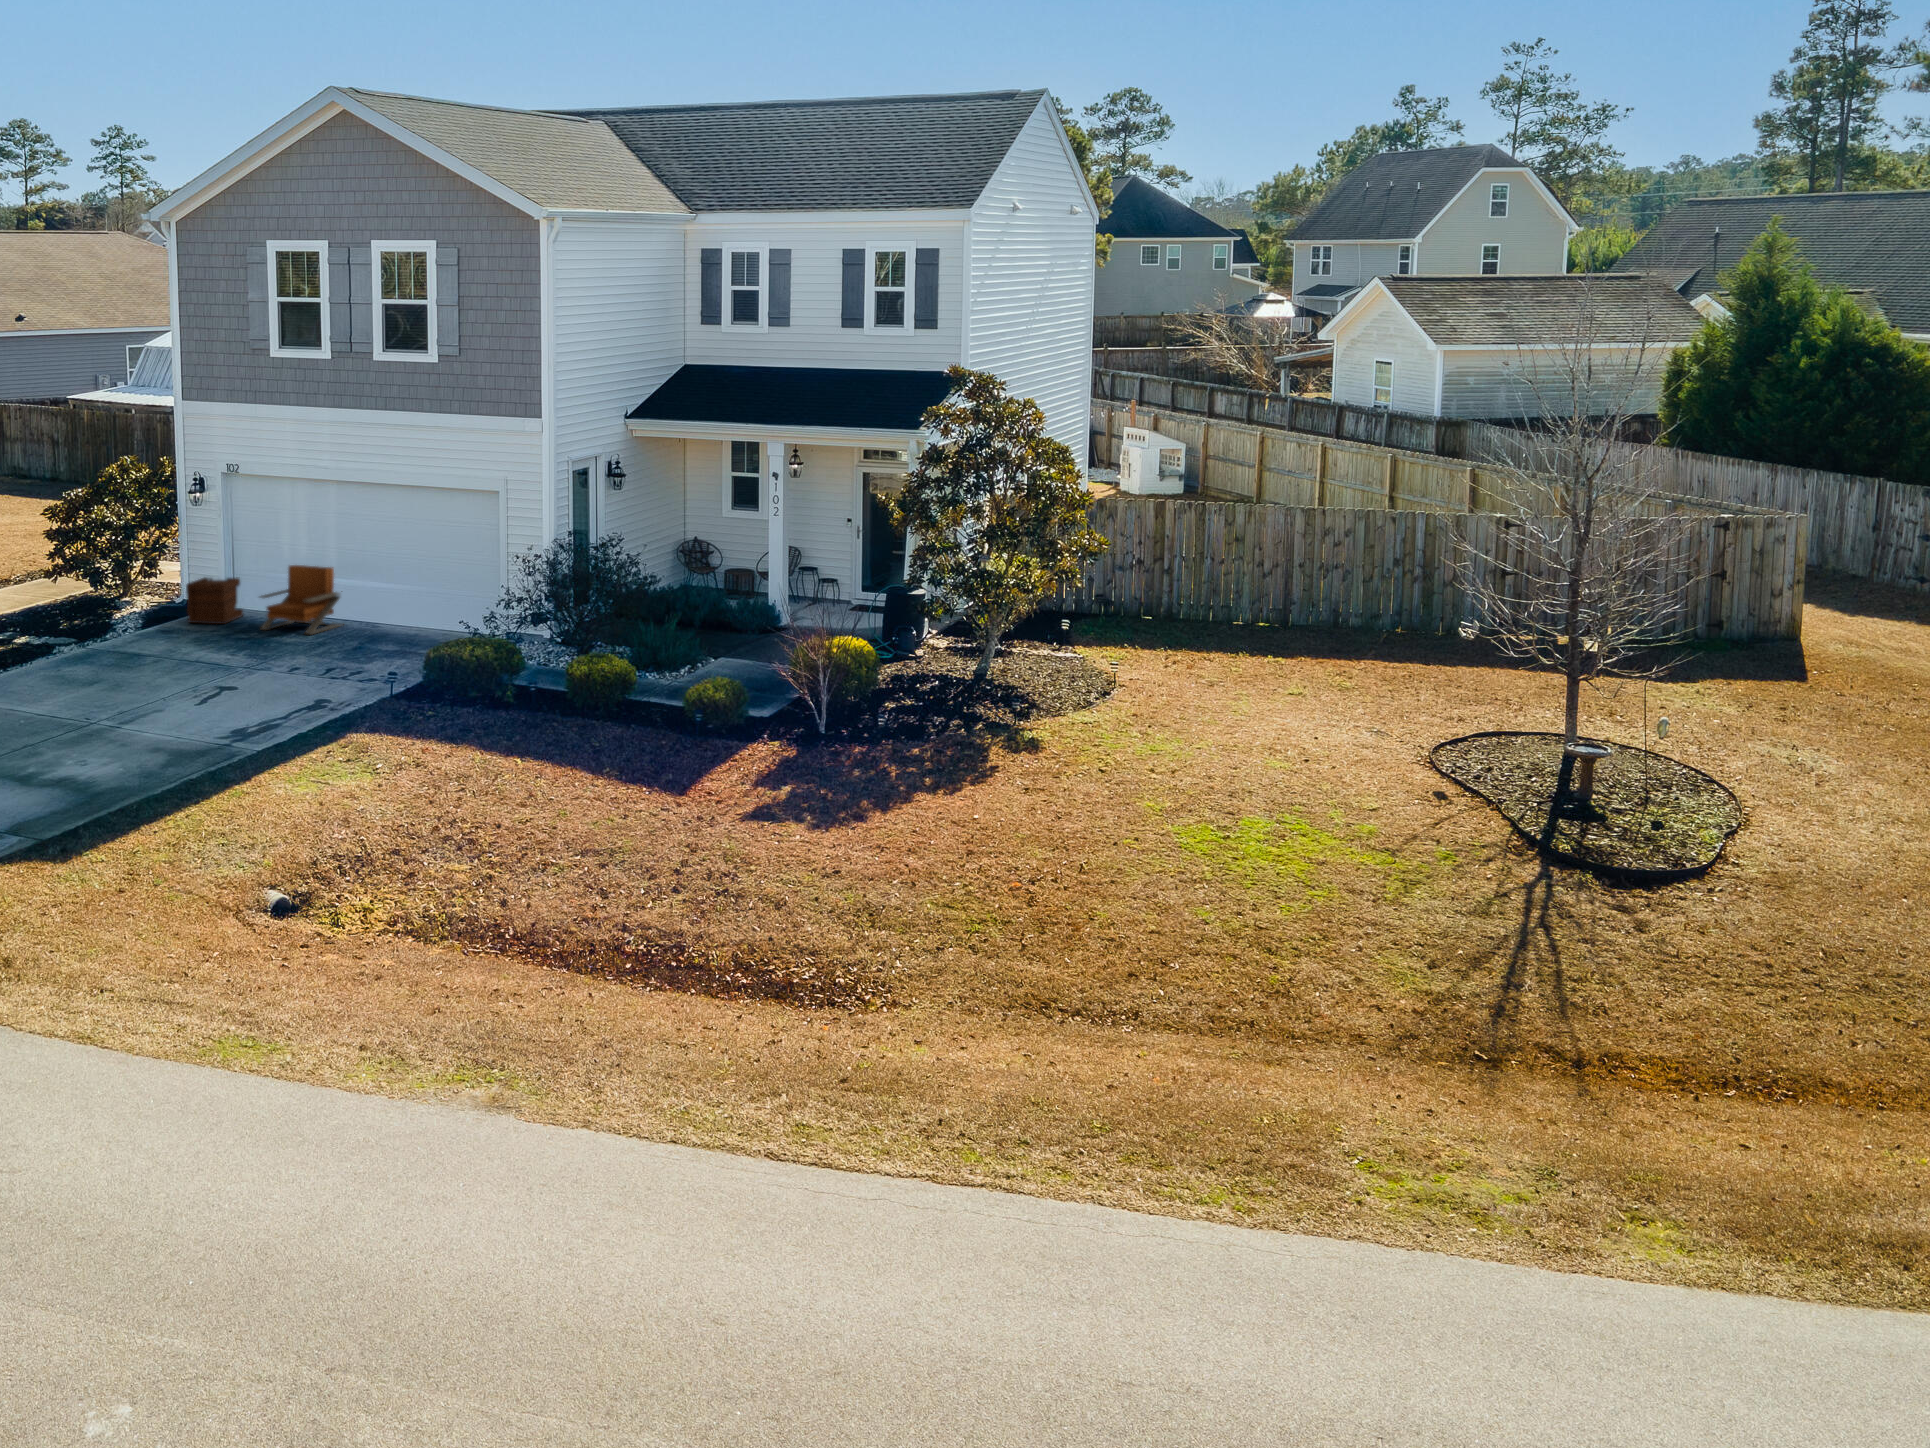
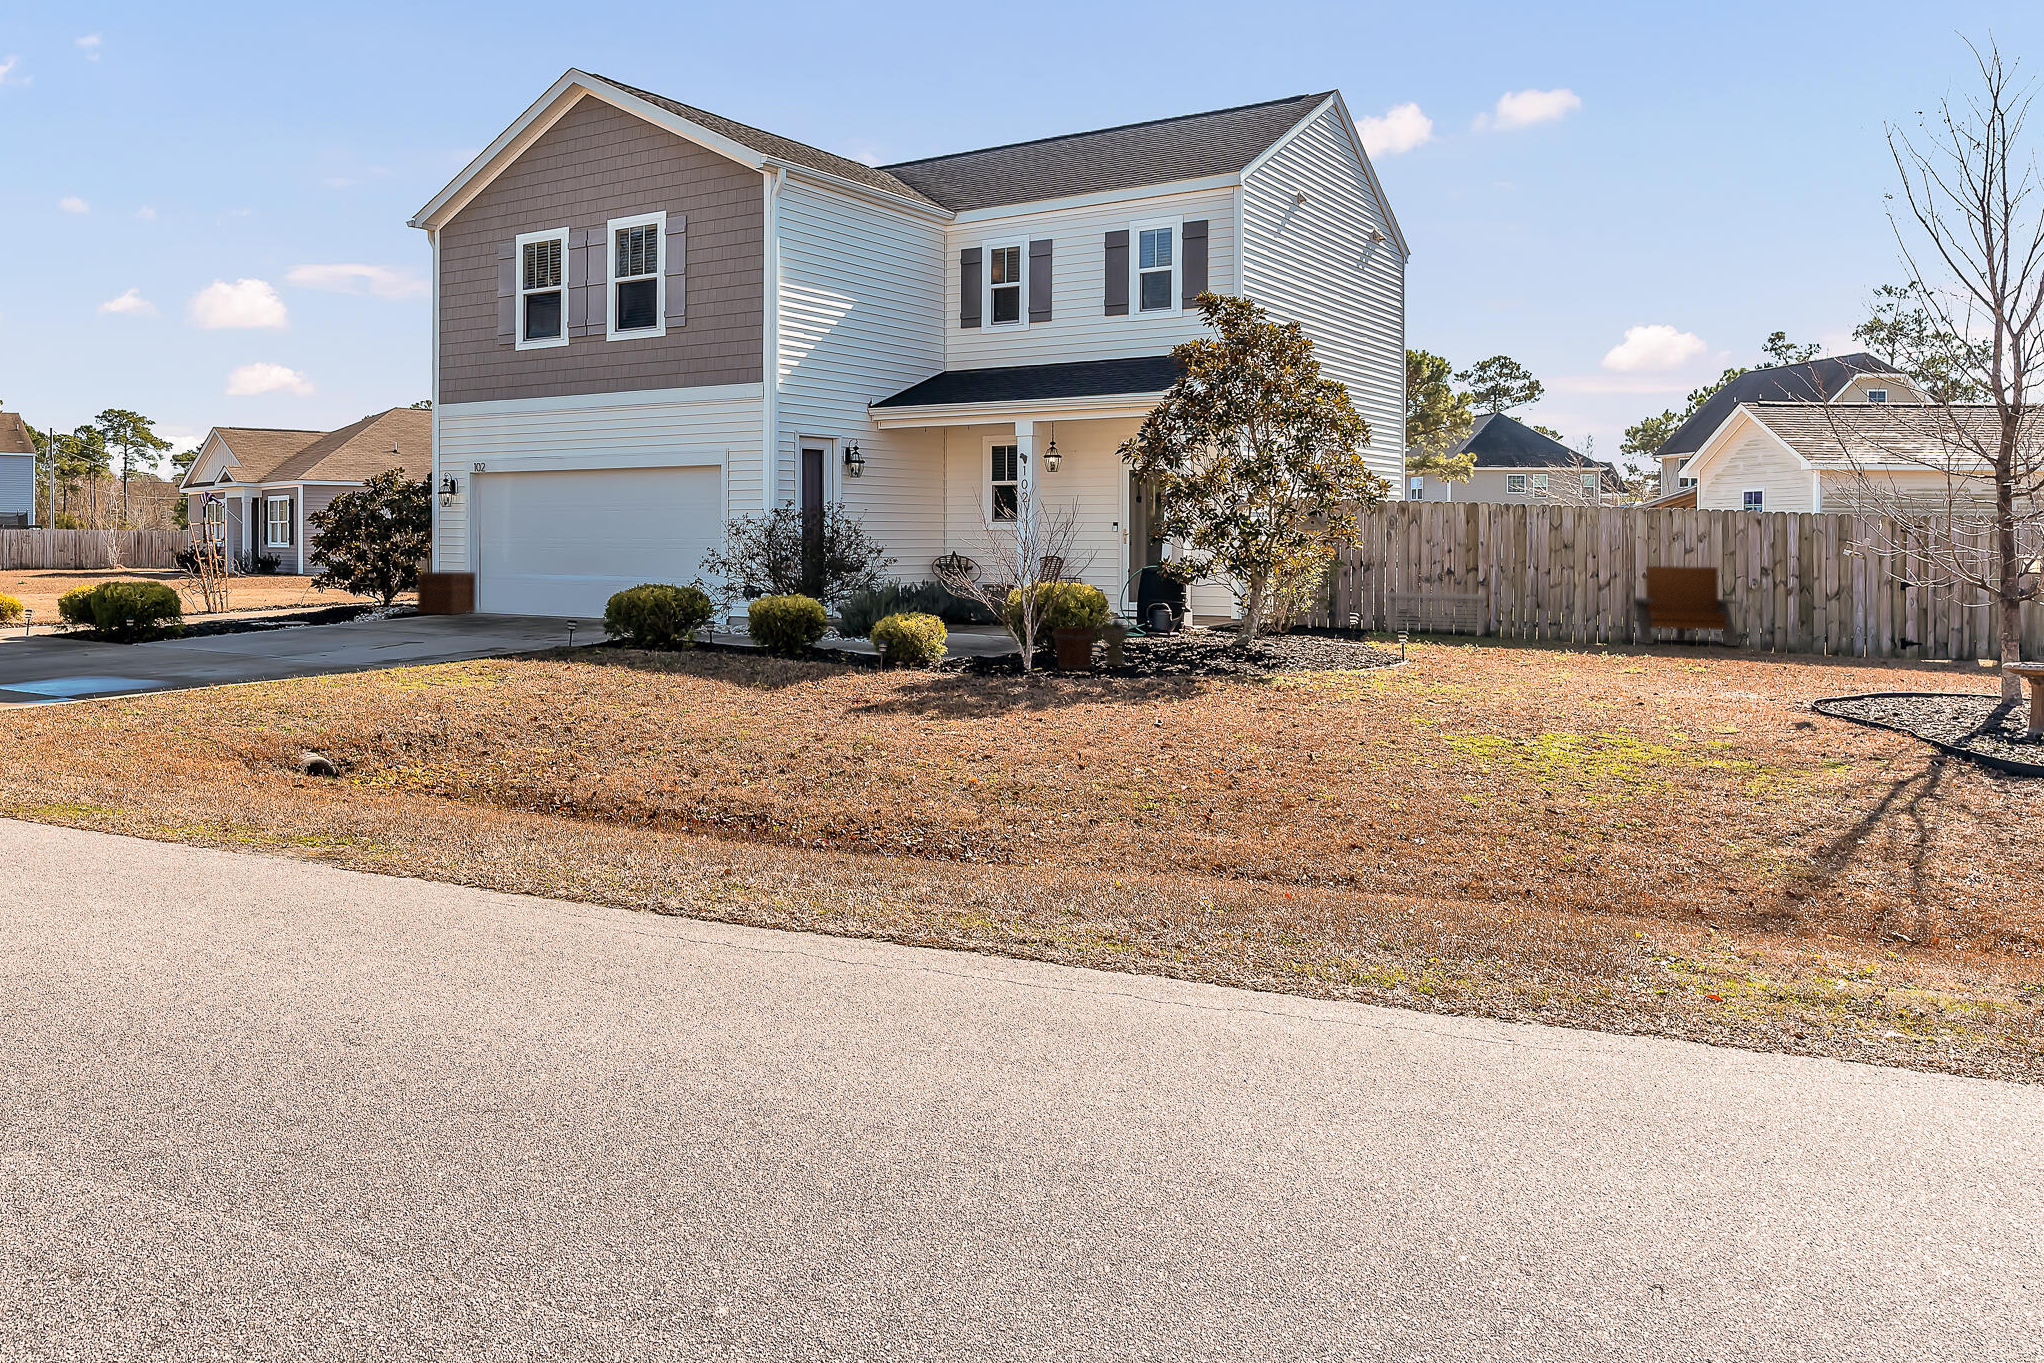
lounge chair: present [260,565,342,635] -> present [1633,566,1739,646]
storage bench: none [1090,579,1173,622] -> present [1385,592,1485,635]
planter: none [877,667,901,708] -> present [1101,619,1128,665]
bucket: none [841,679,876,720] -> present [1054,627,1095,670]

